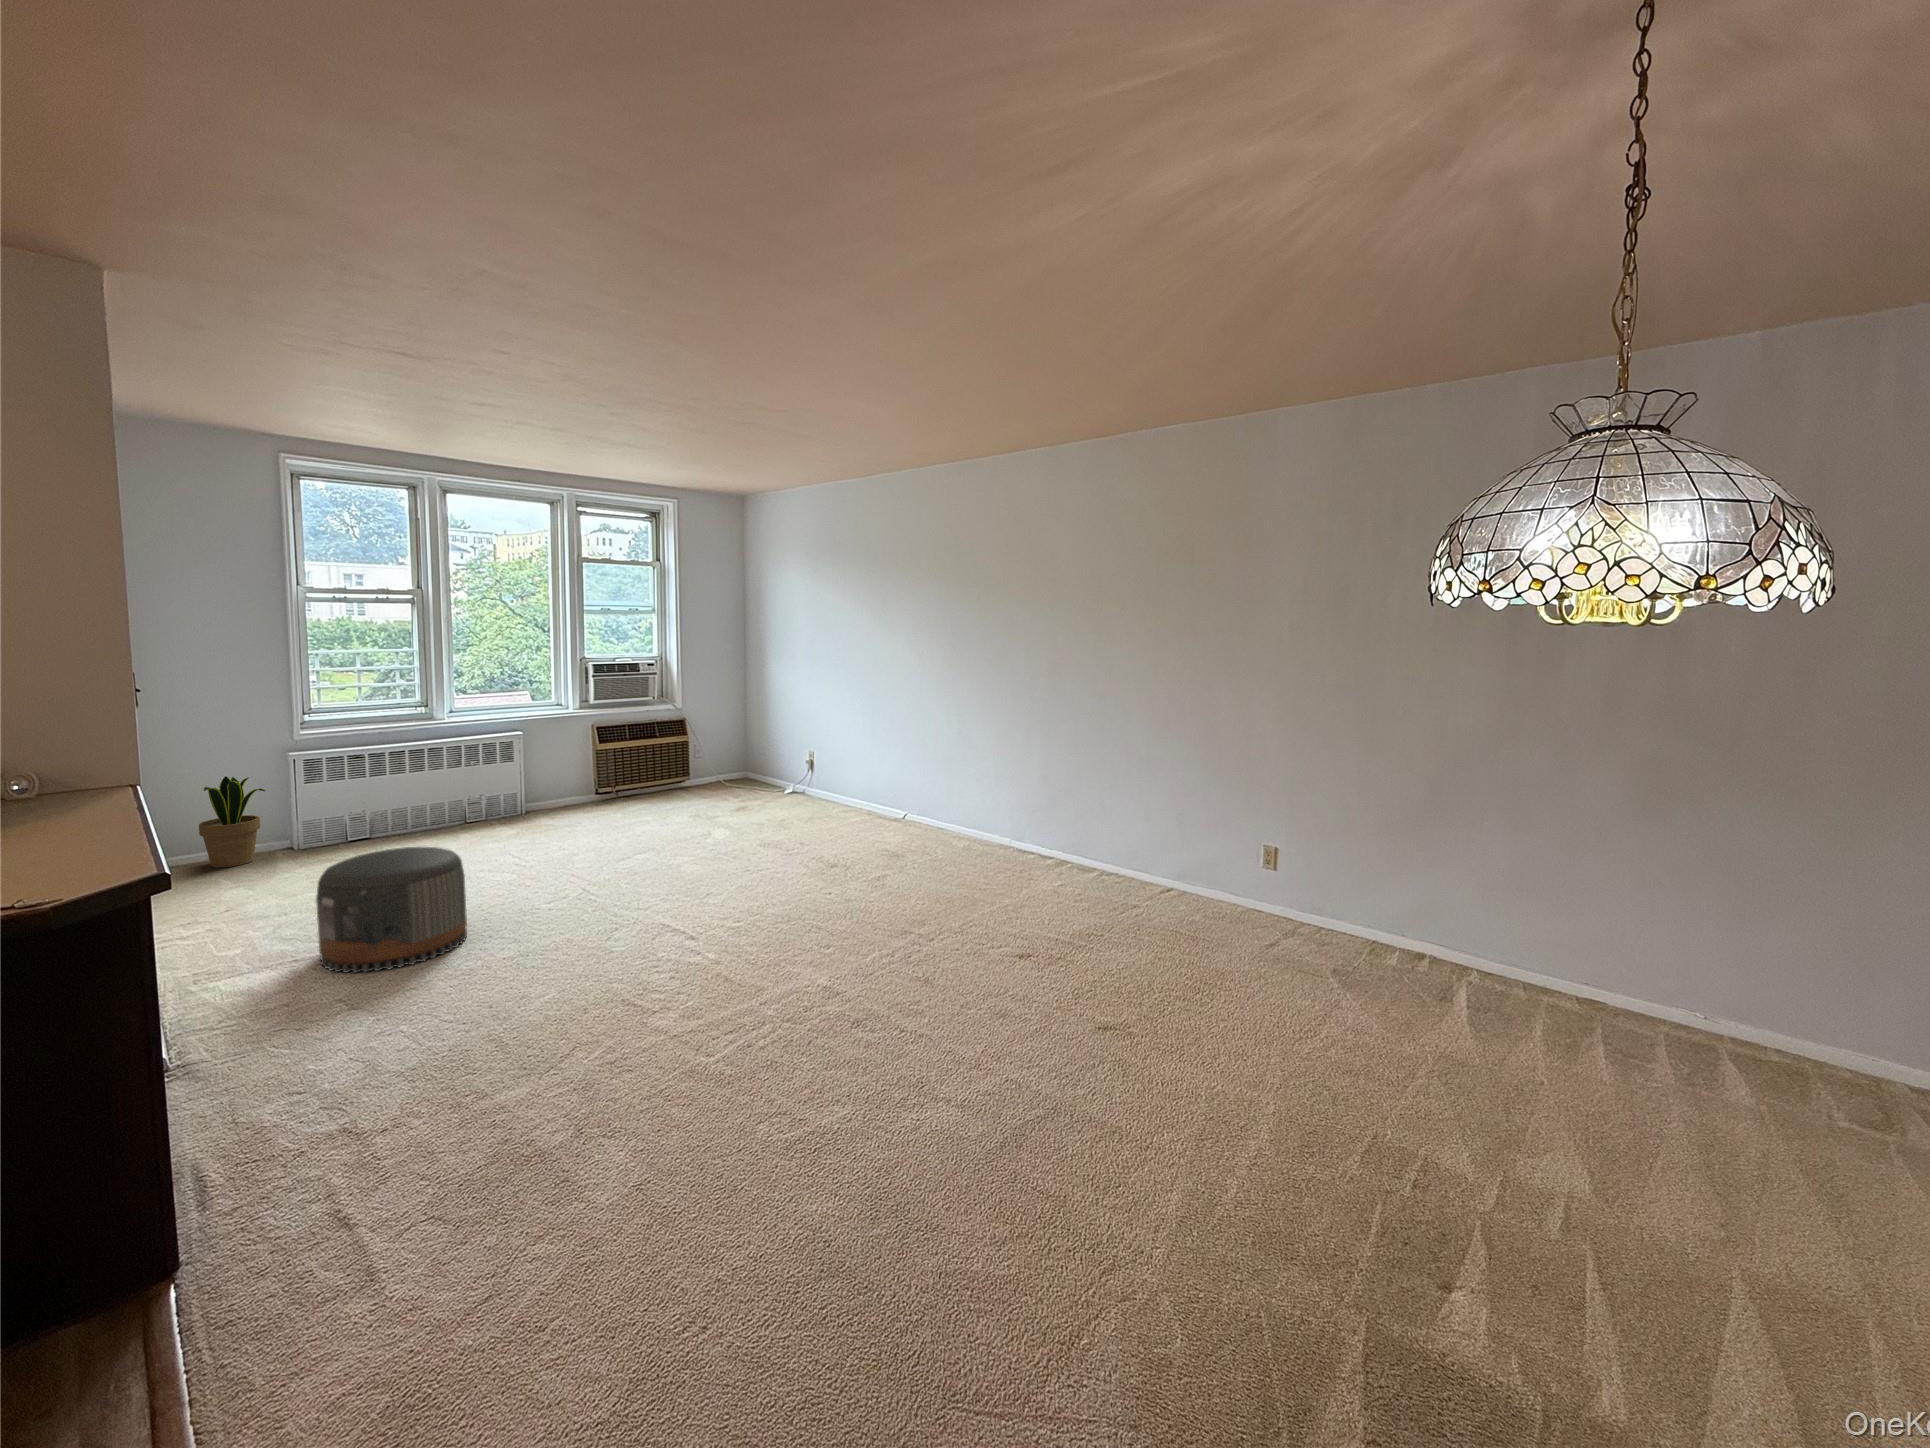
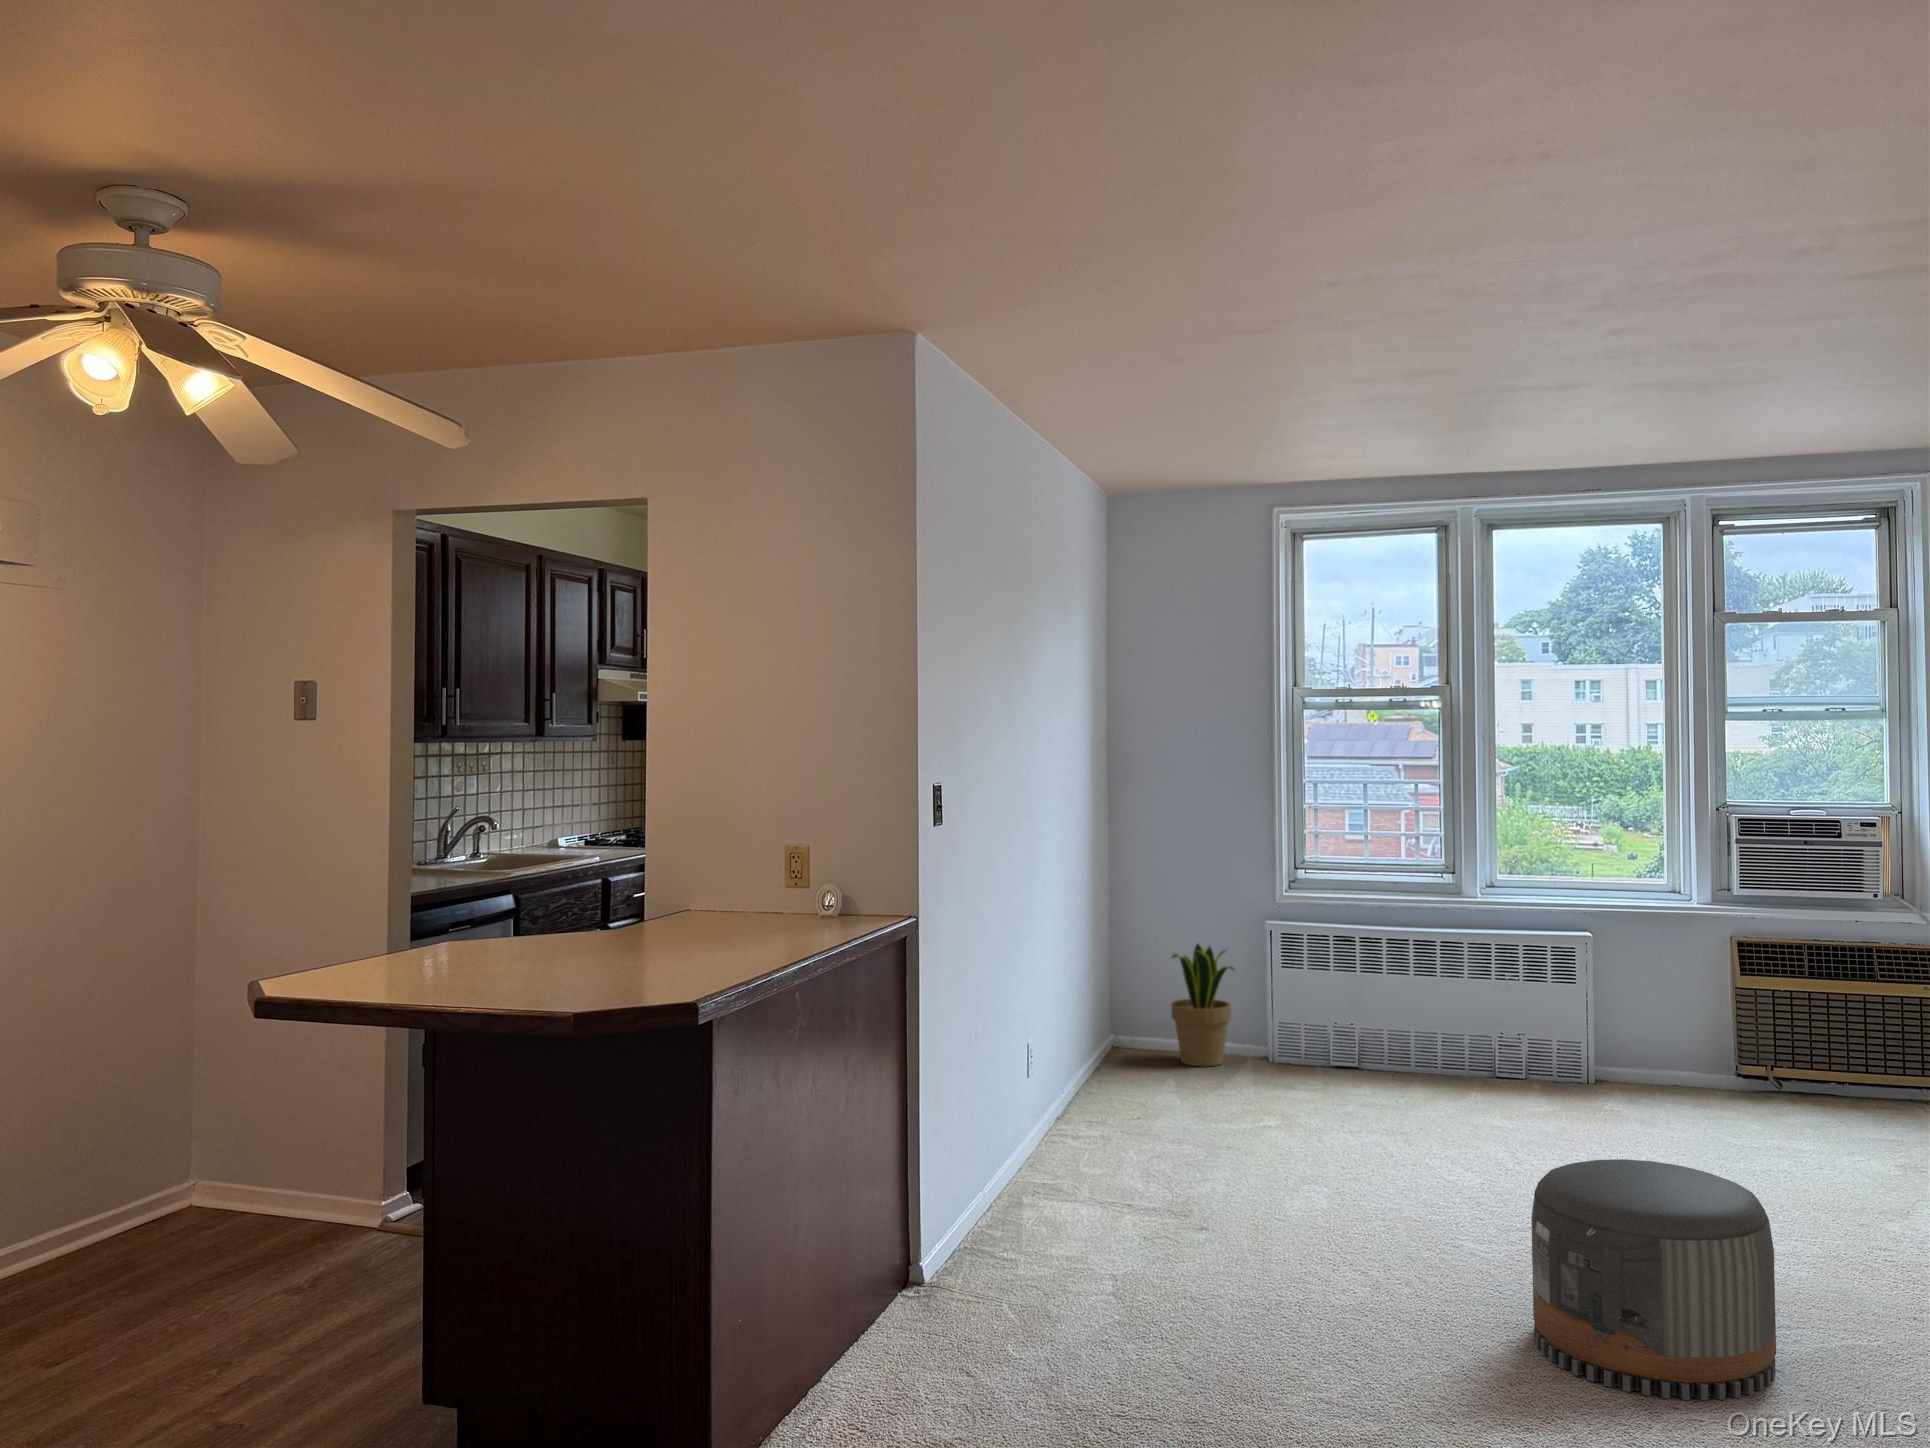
pouf: present [316,847,467,973] -> present [1531,1159,1776,1400]

